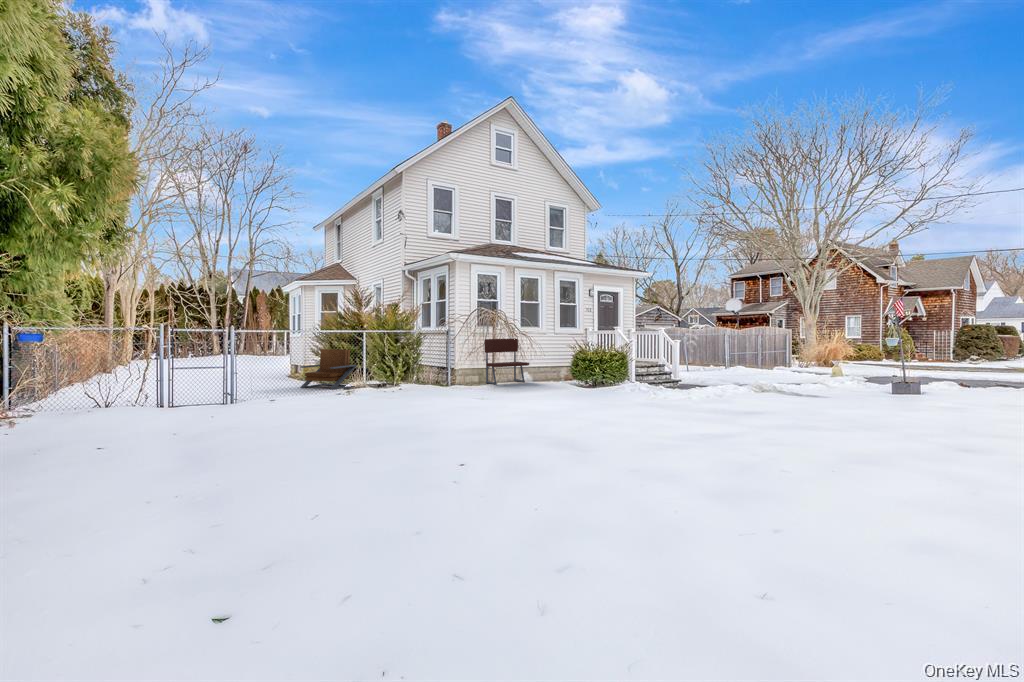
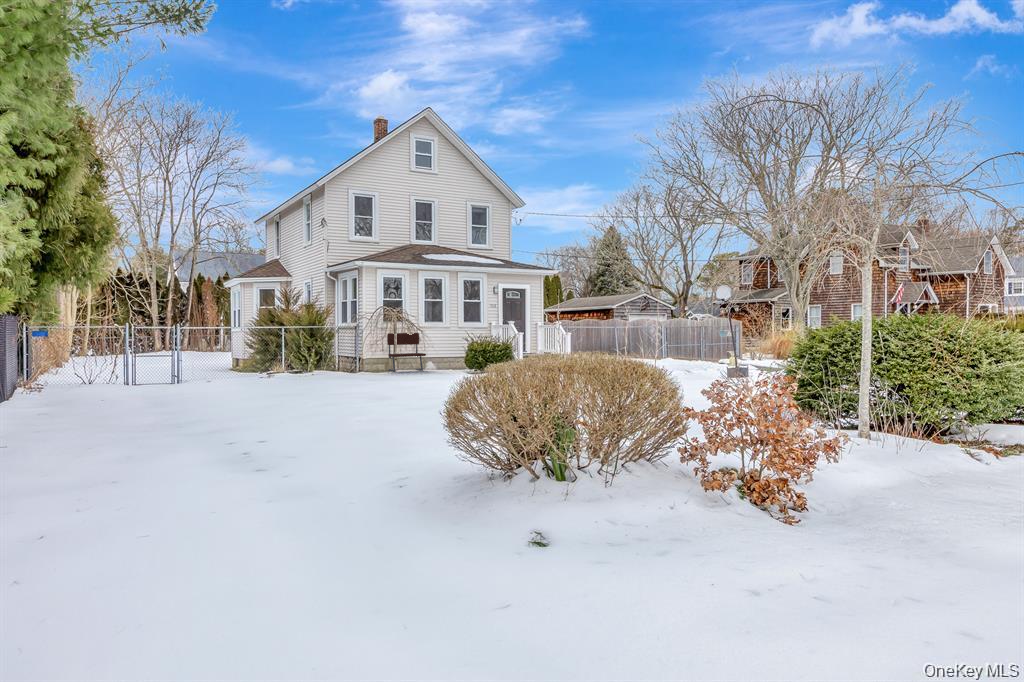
lounge chair: present [300,349,356,390] -> none [235,342,280,374]

